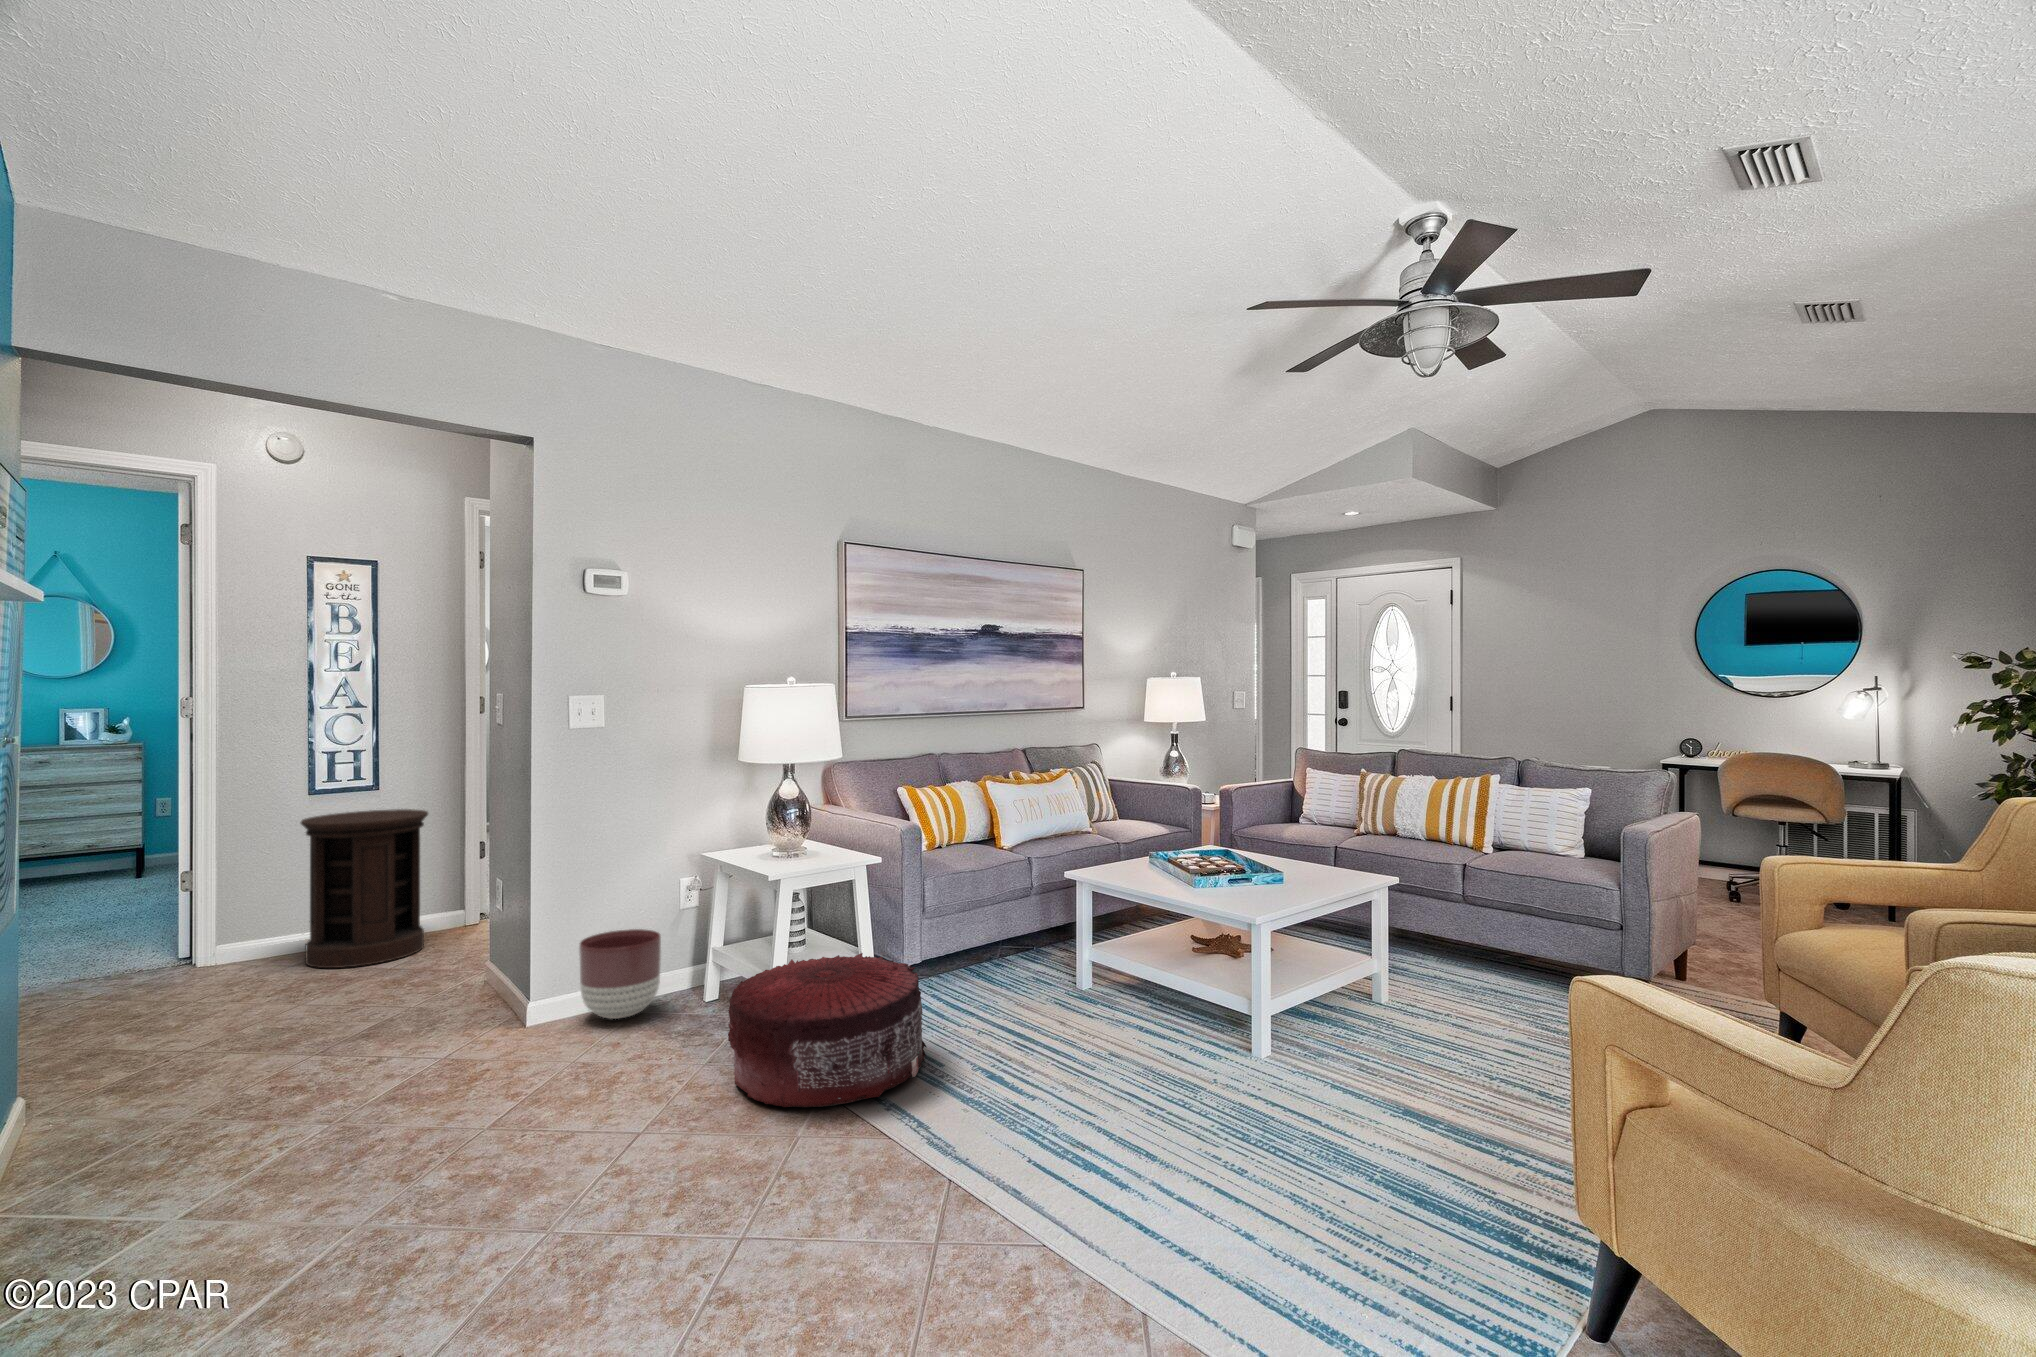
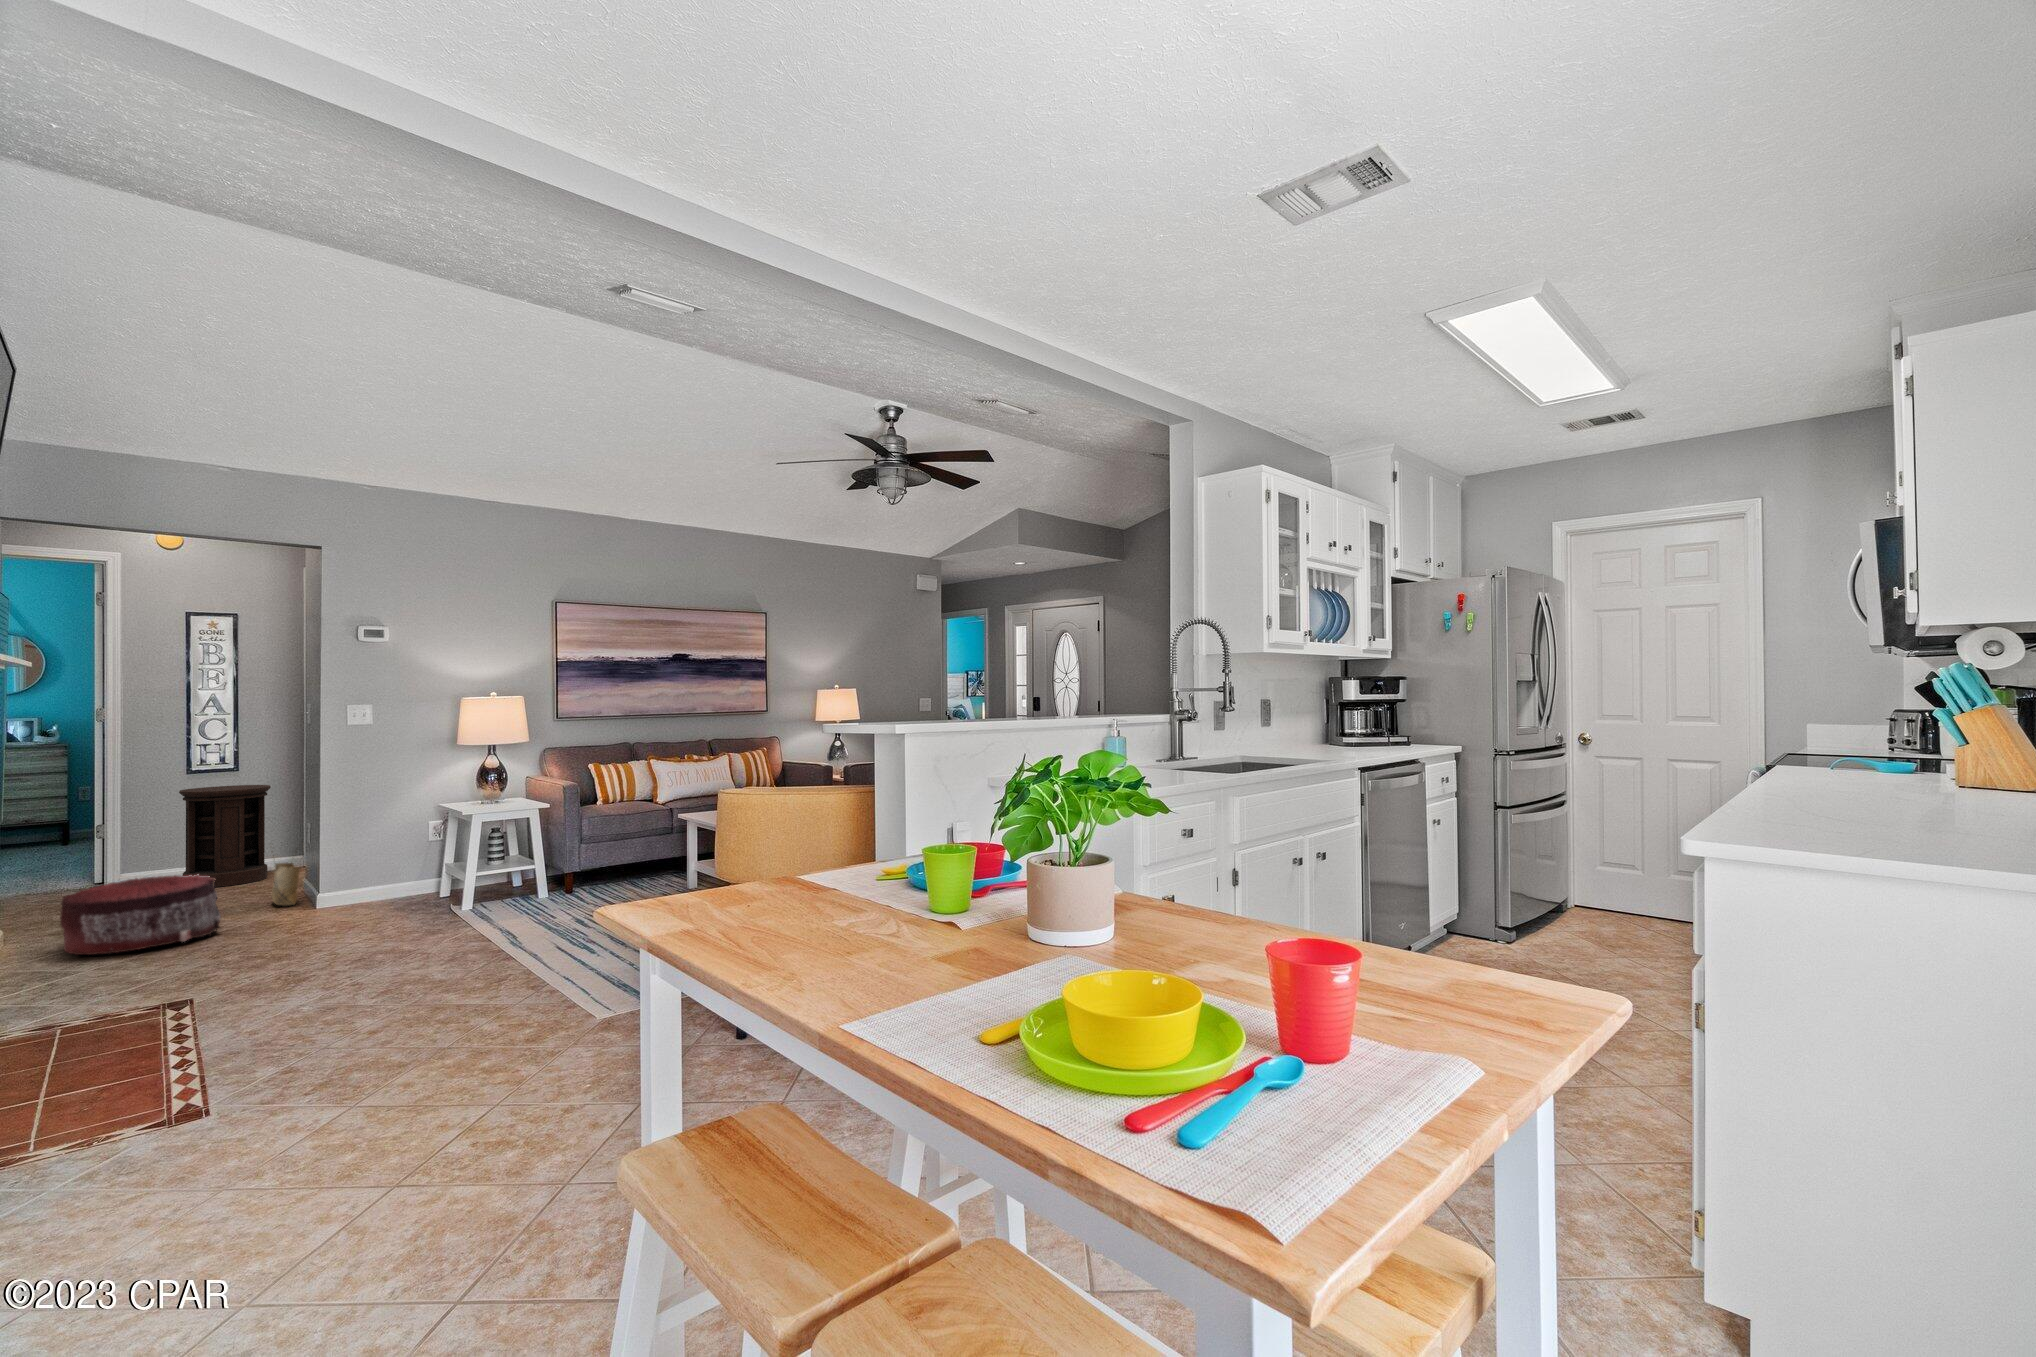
woven basket: none [449,911,501,1017] -> present [271,863,300,906]
planter: present [579,929,661,1019] -> none [350,853,406,905]
pouf: present [728,953,926,1108] -> present [60,875,221,955]

